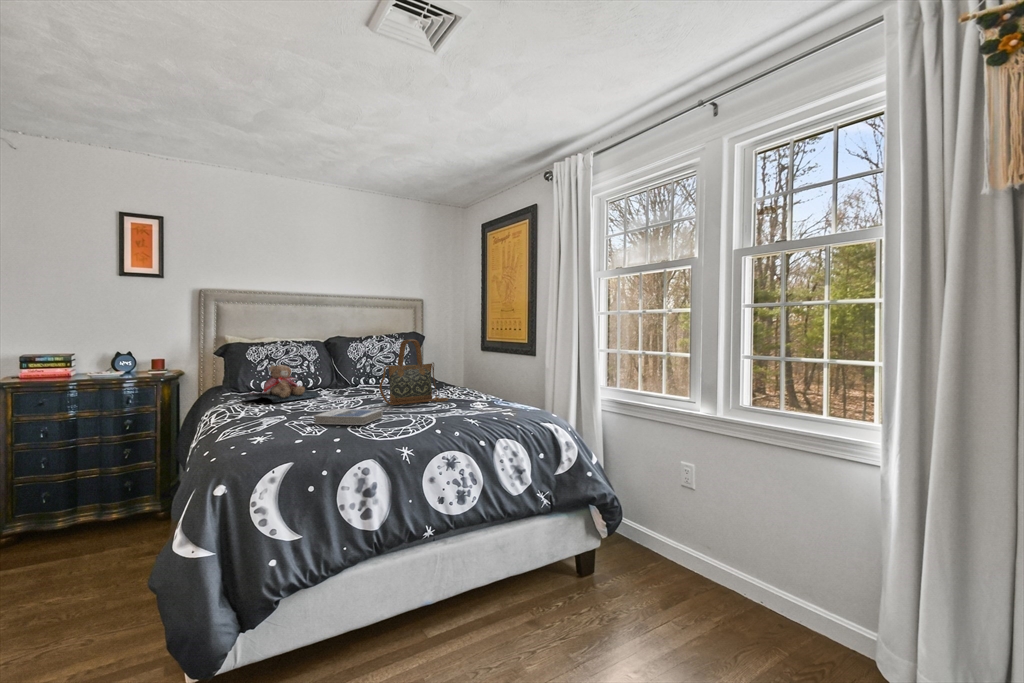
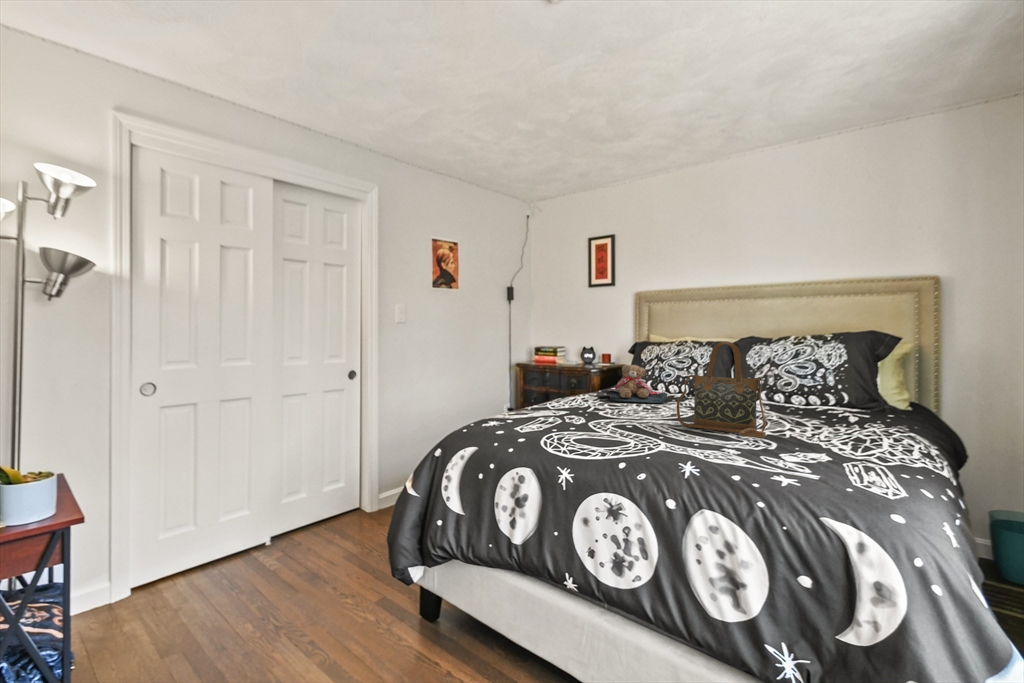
hardback book: present [313,409,383,425] -> none [560,415,617,435]

